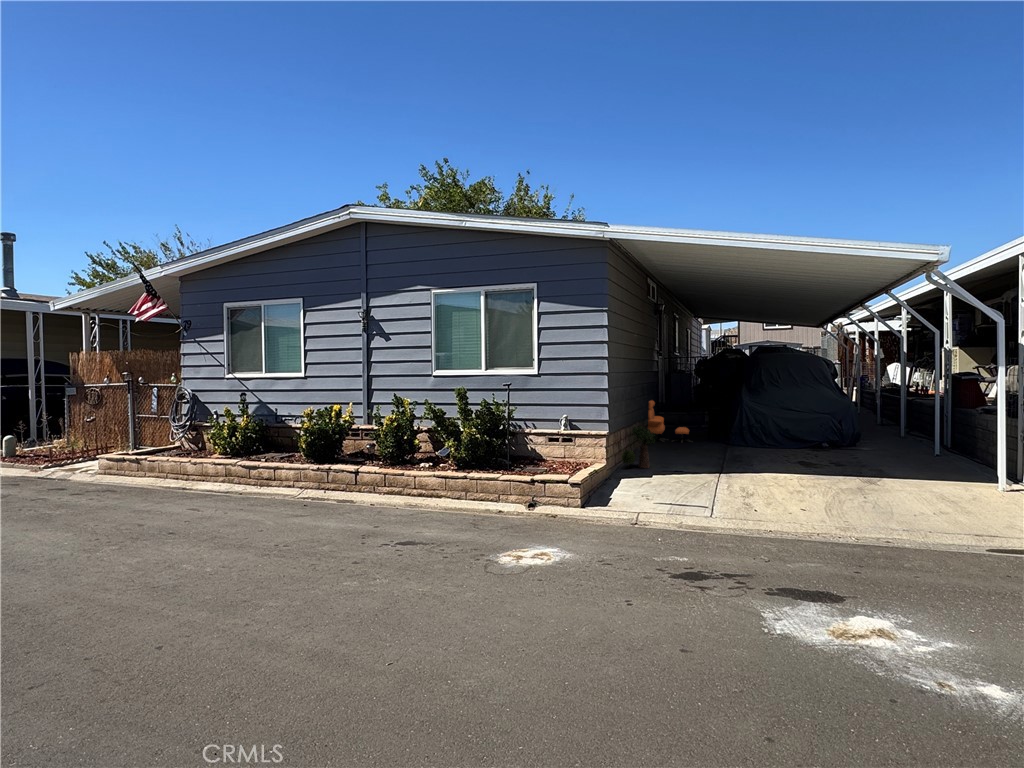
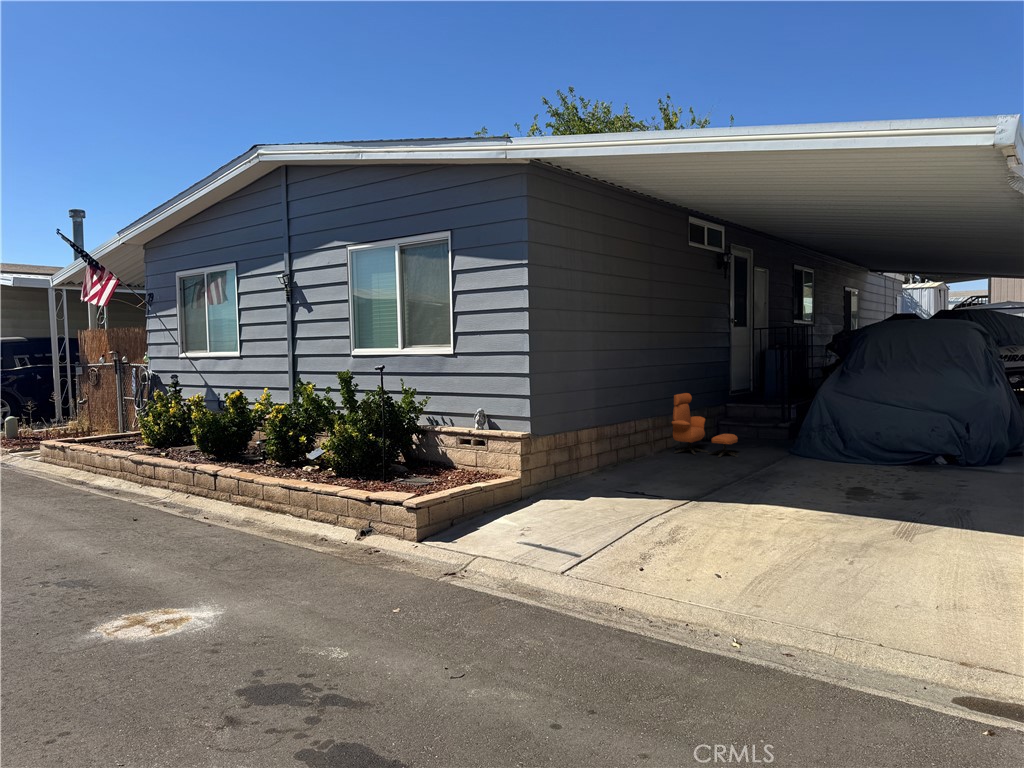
potted plant: present [622,426,656,468] -> none [563,428,617,491]

